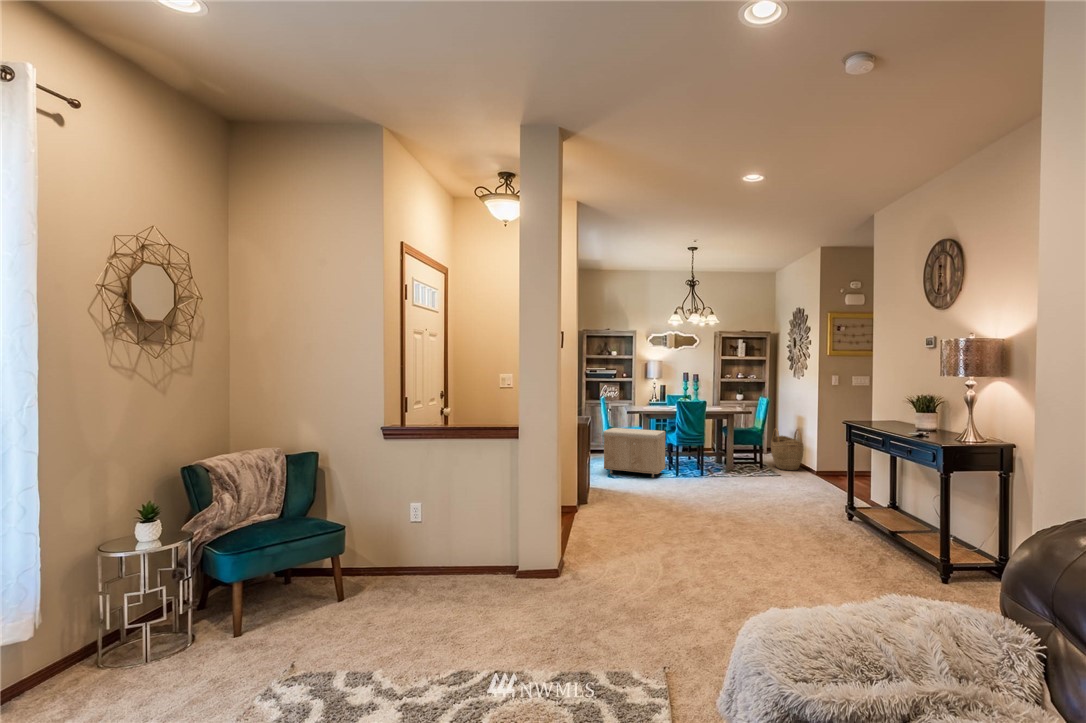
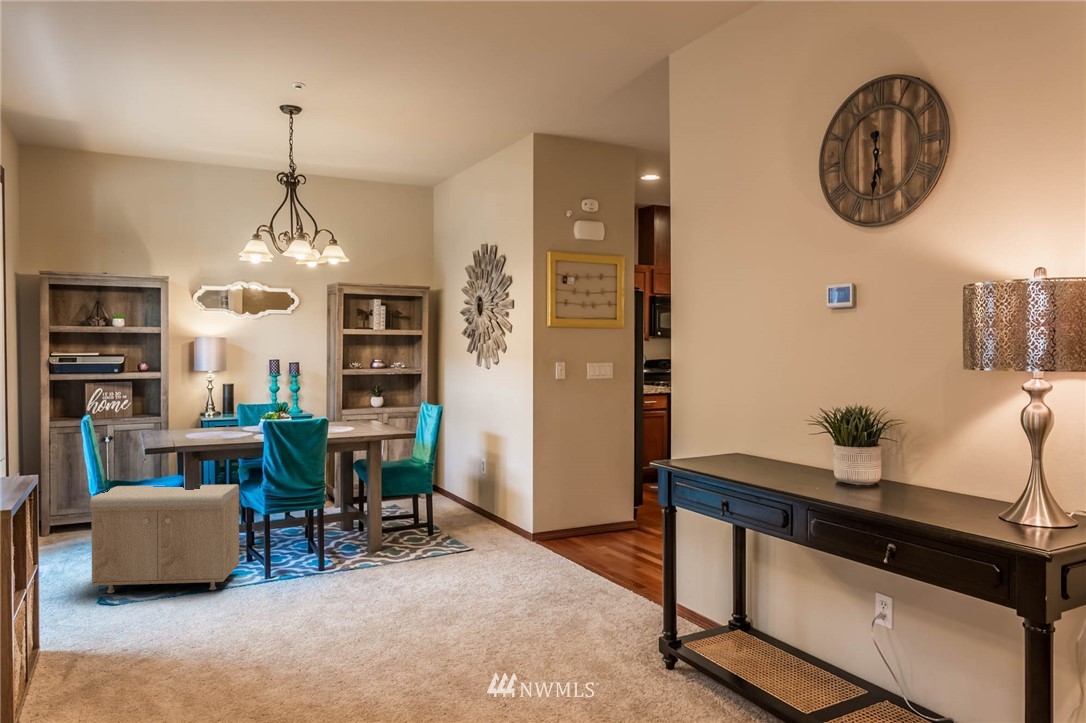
woven basket: present [771,428,804,471] -> none [437,458,493,534]

